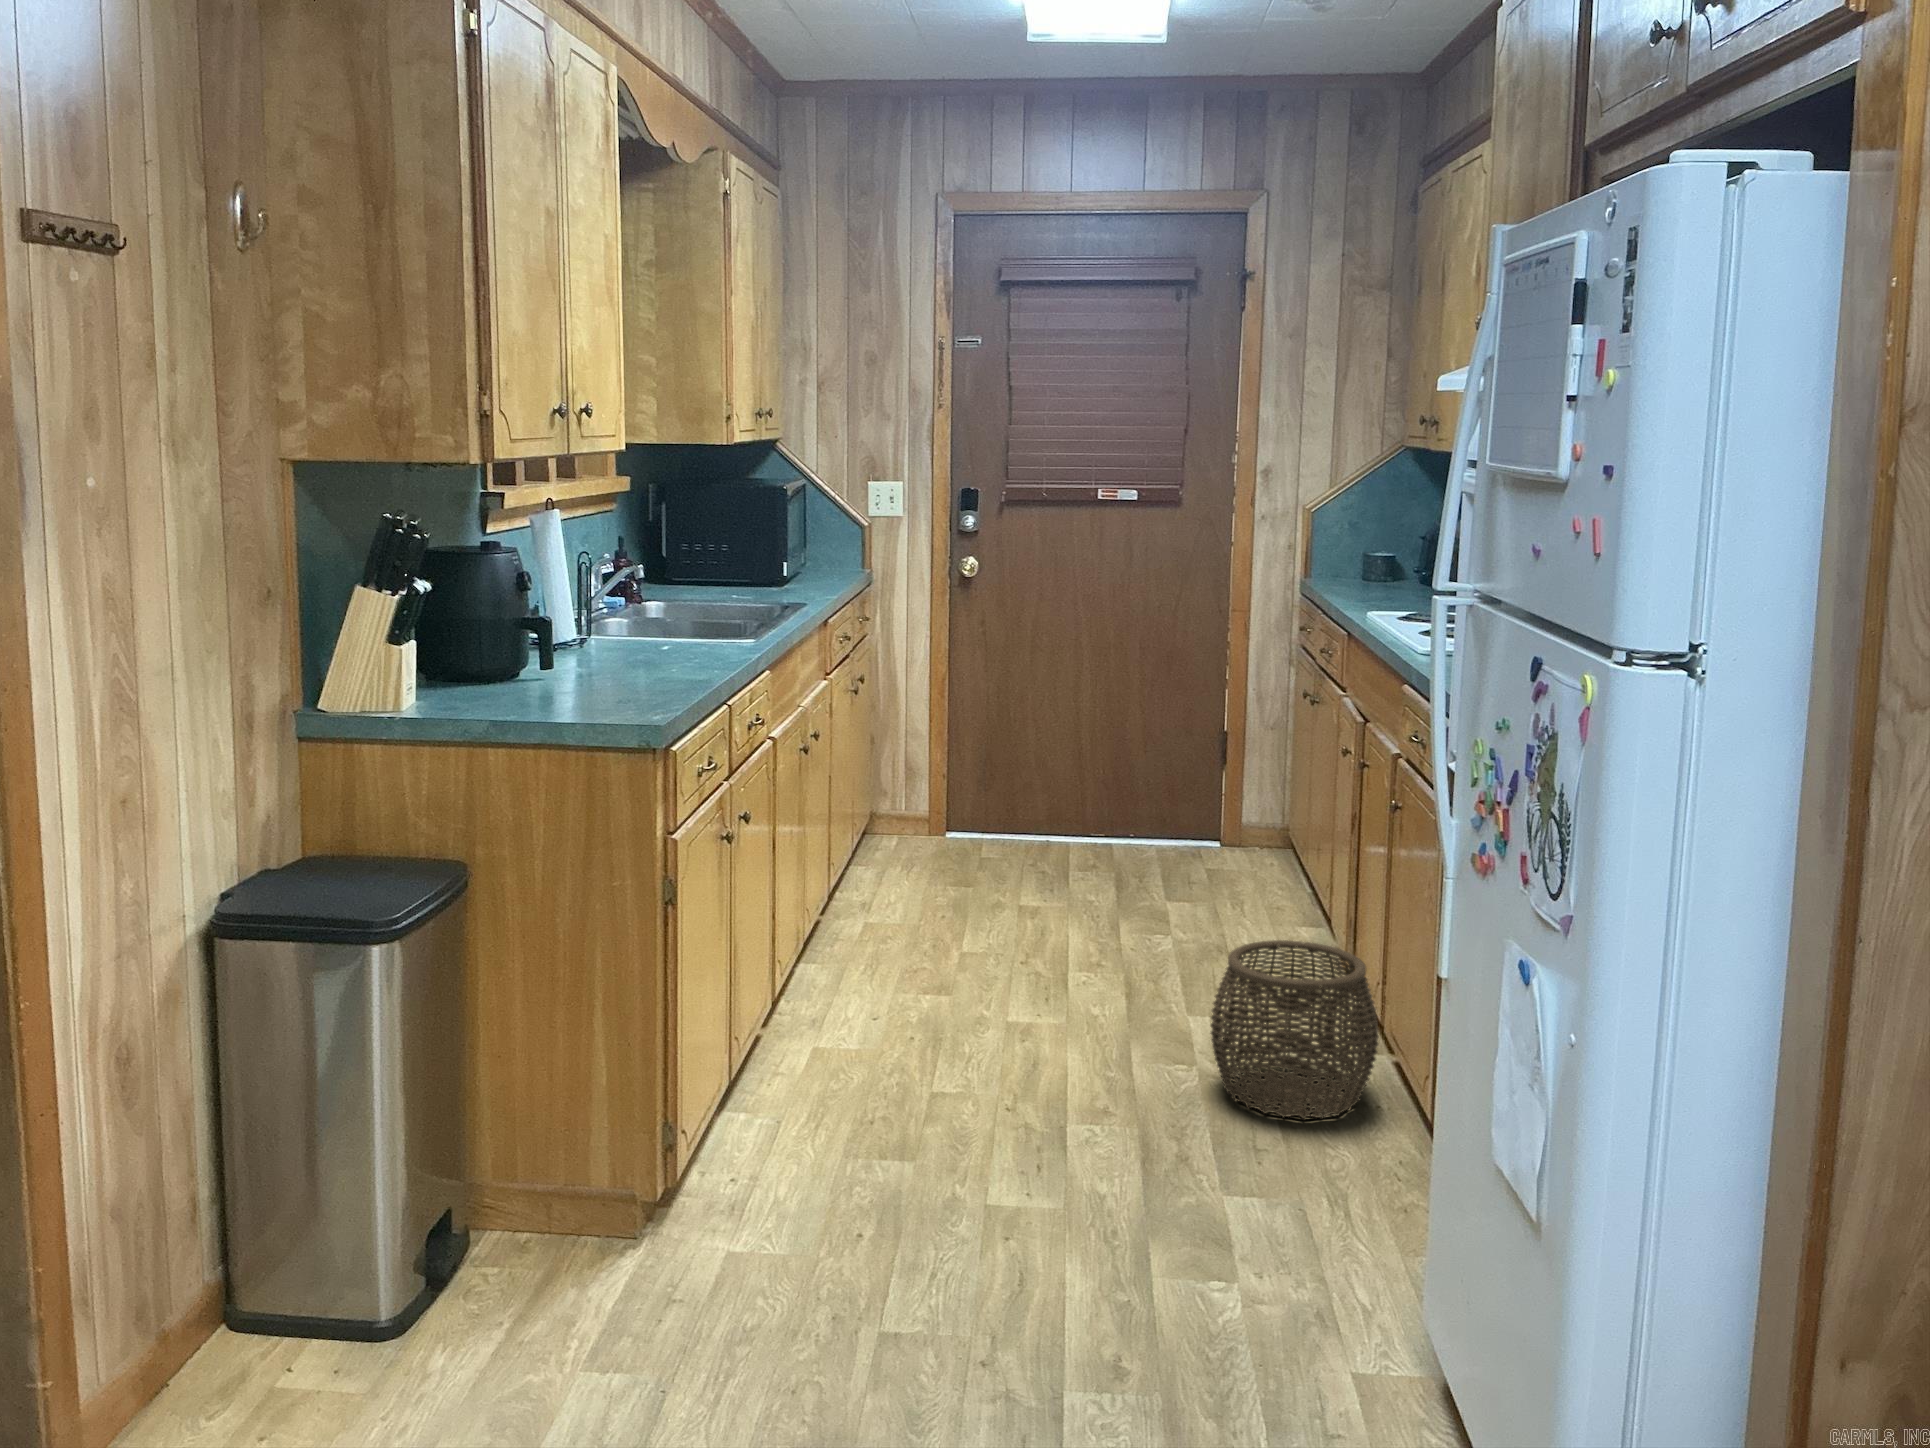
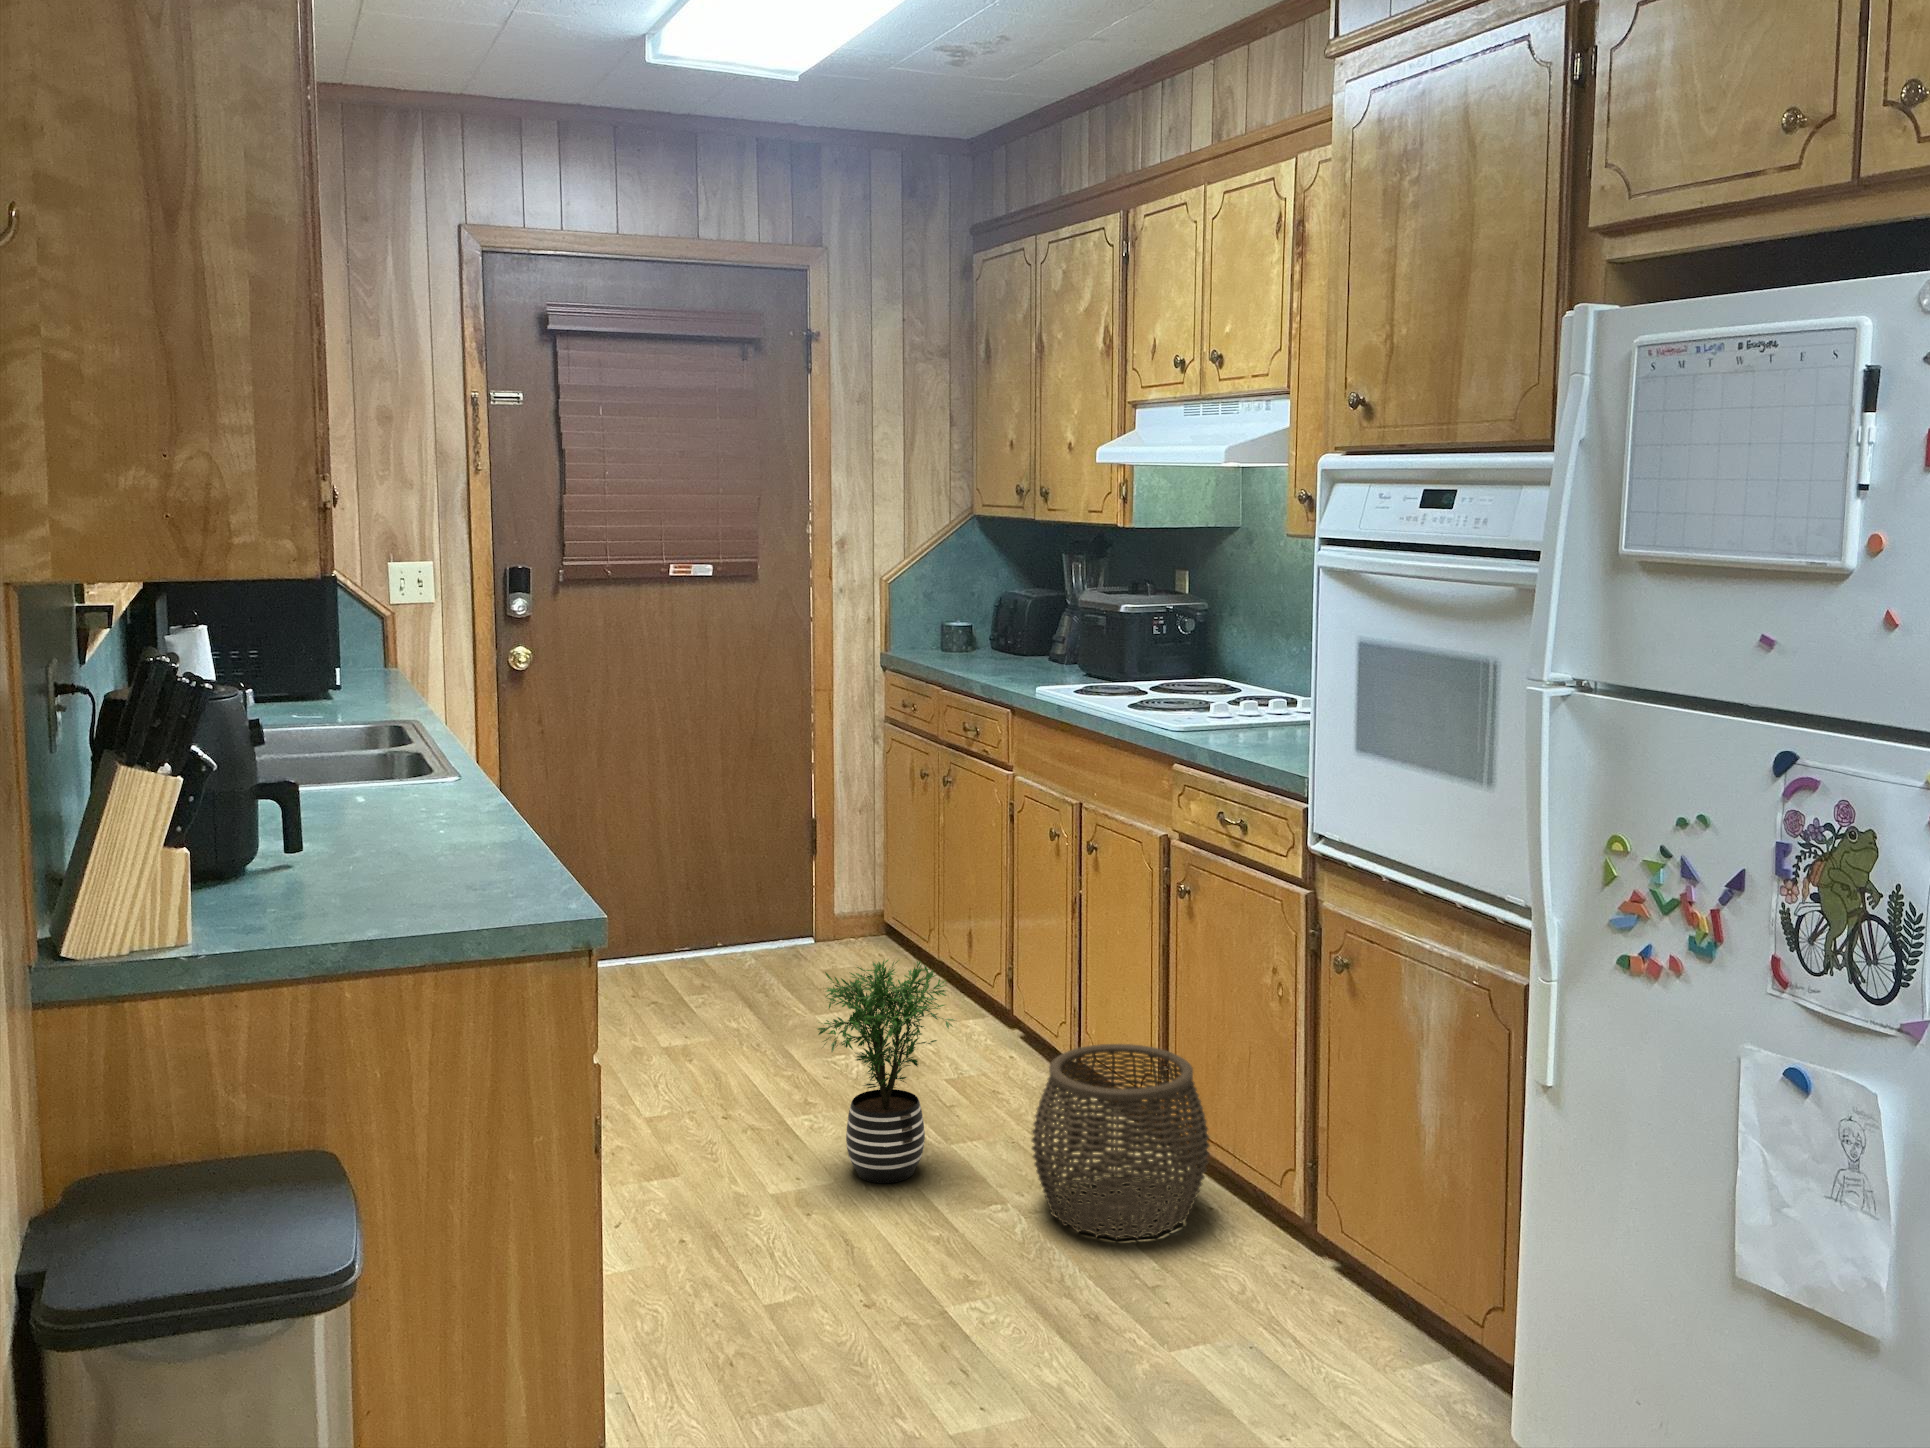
potted plant: none [1049,836,1179,1033] -> present [818,959,955,1183]

